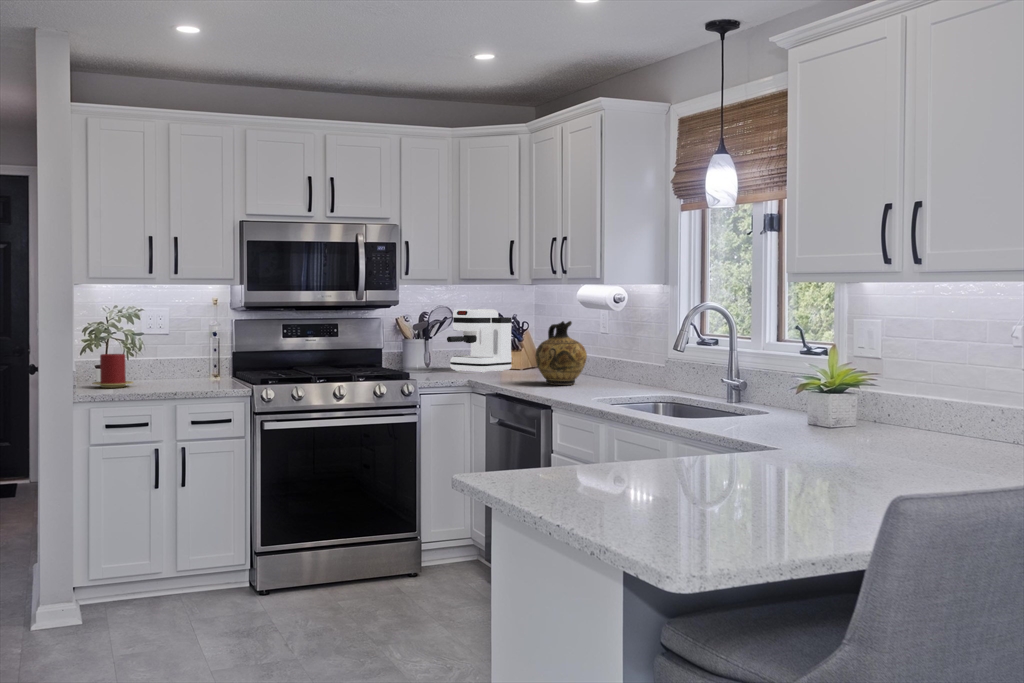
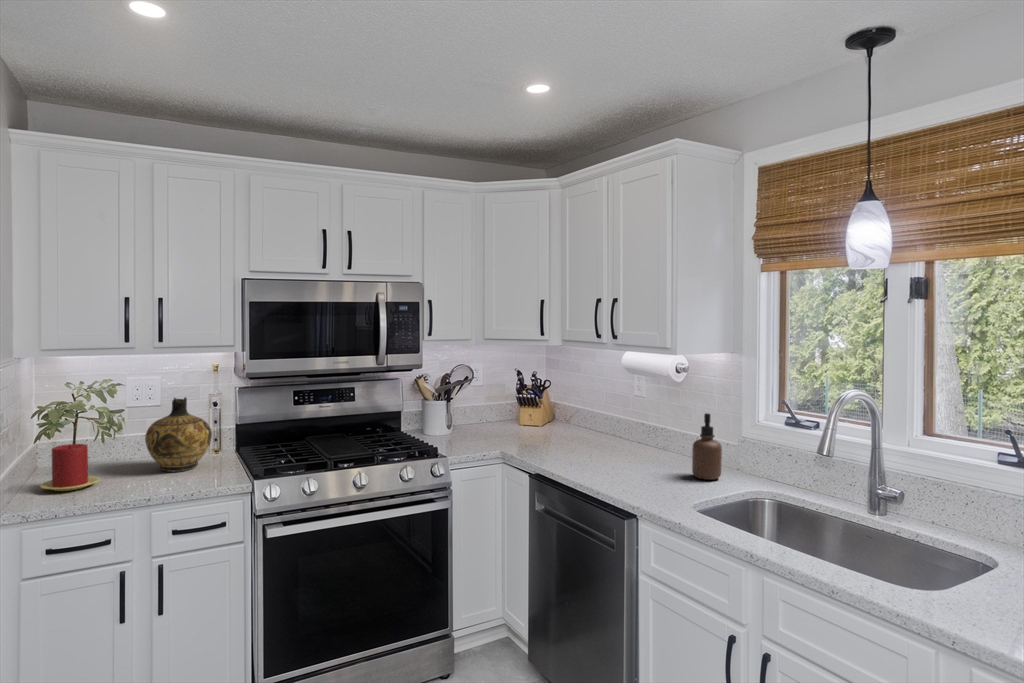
coffee maker: present [447,309,512,373] -> none [475,371,540,442]
ceramic jug: present [535,321,587,385] -> present [145,397,212,472]
soap dispenser: none [618,333,642,389] -> present [692,413,722,480]

